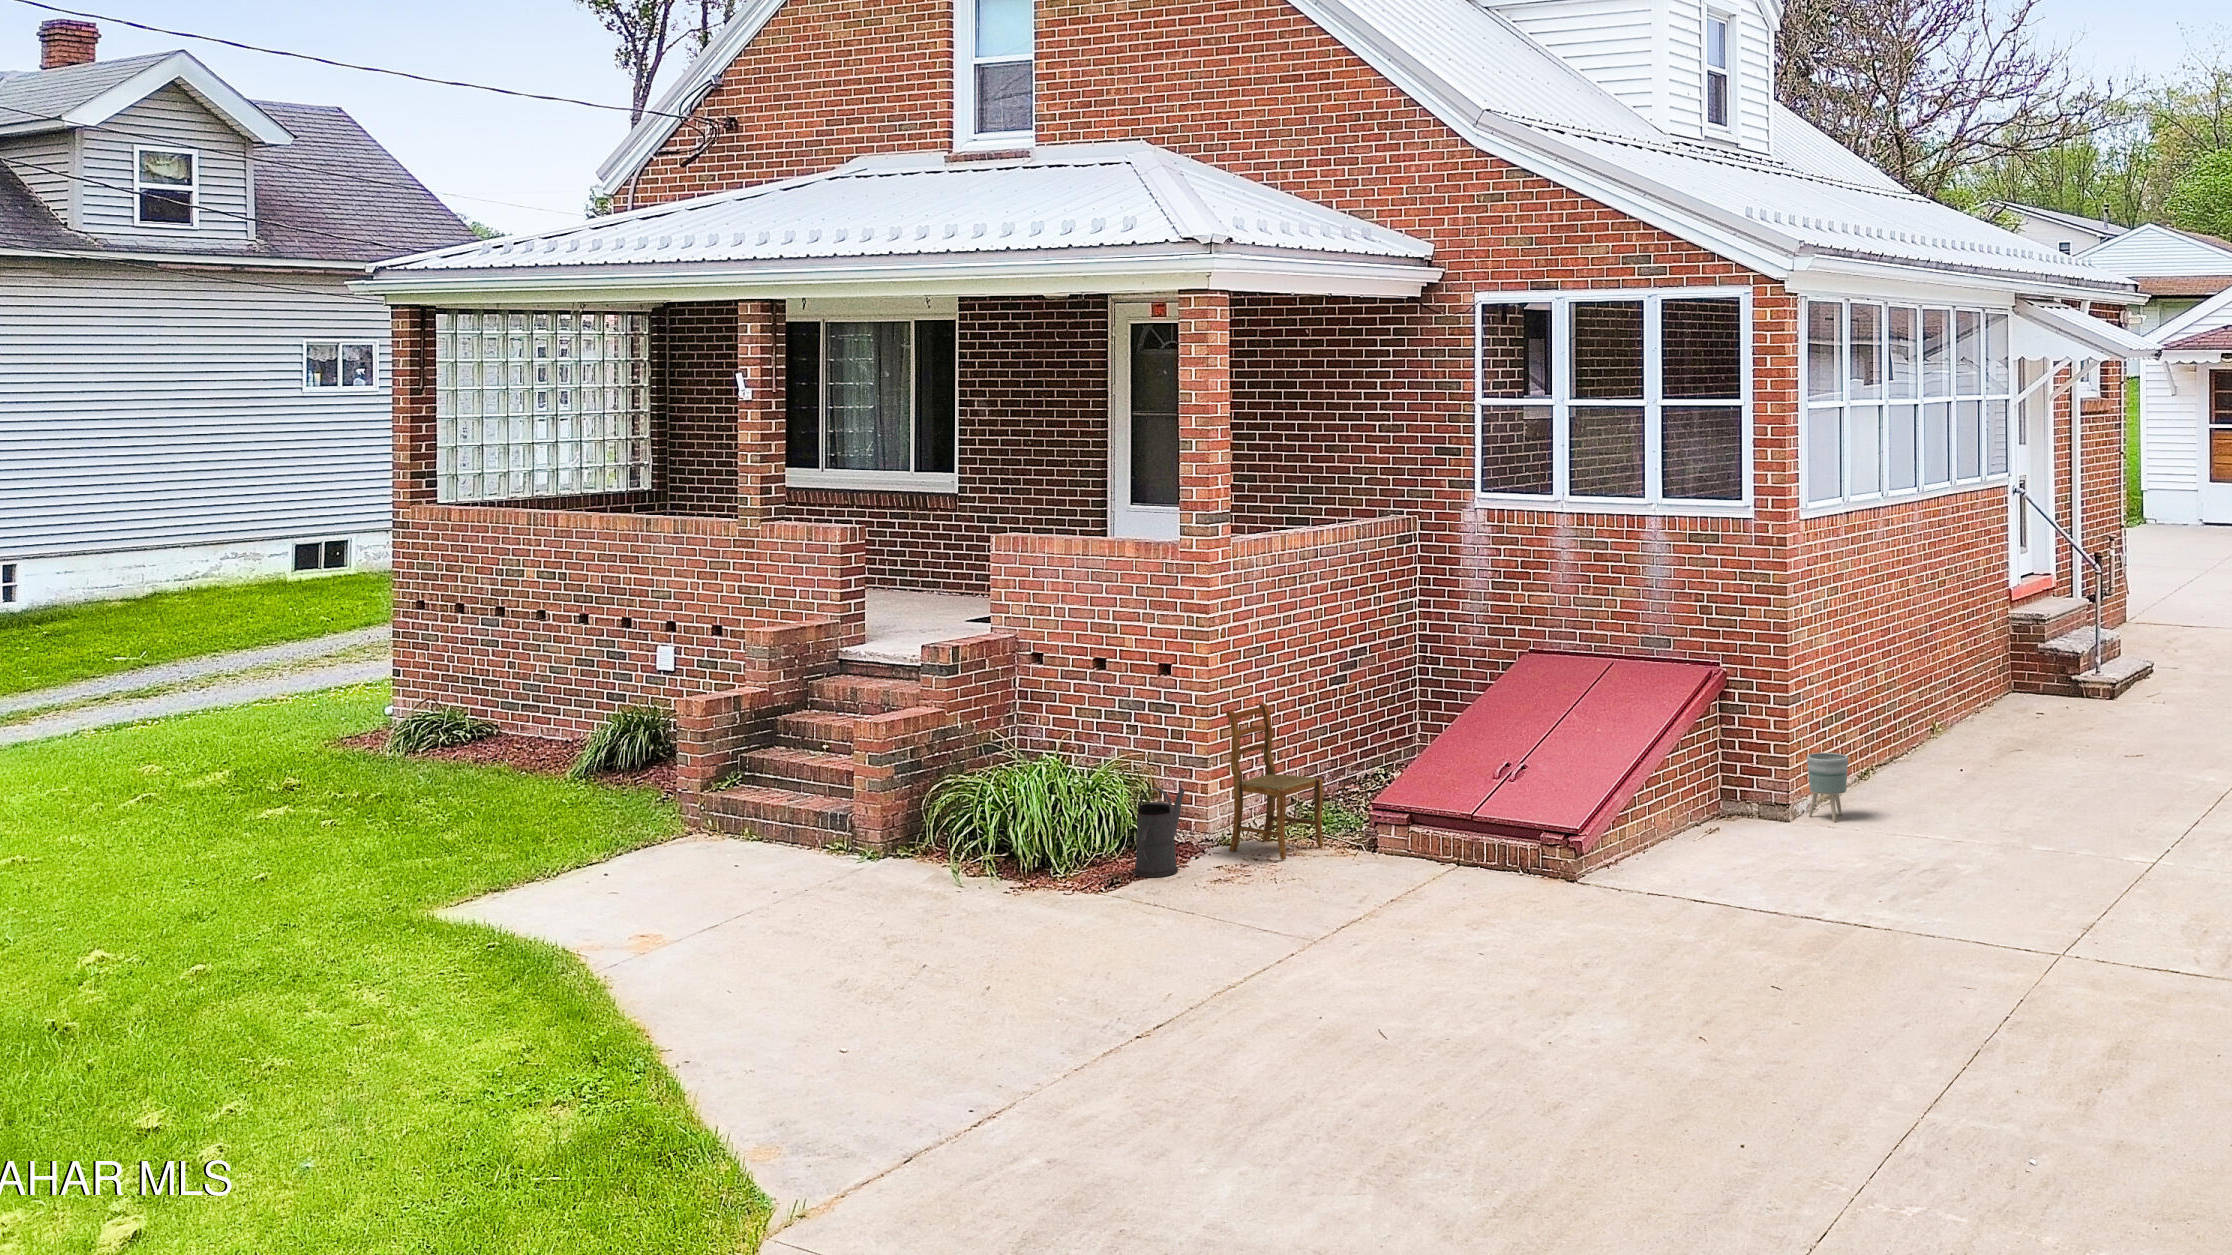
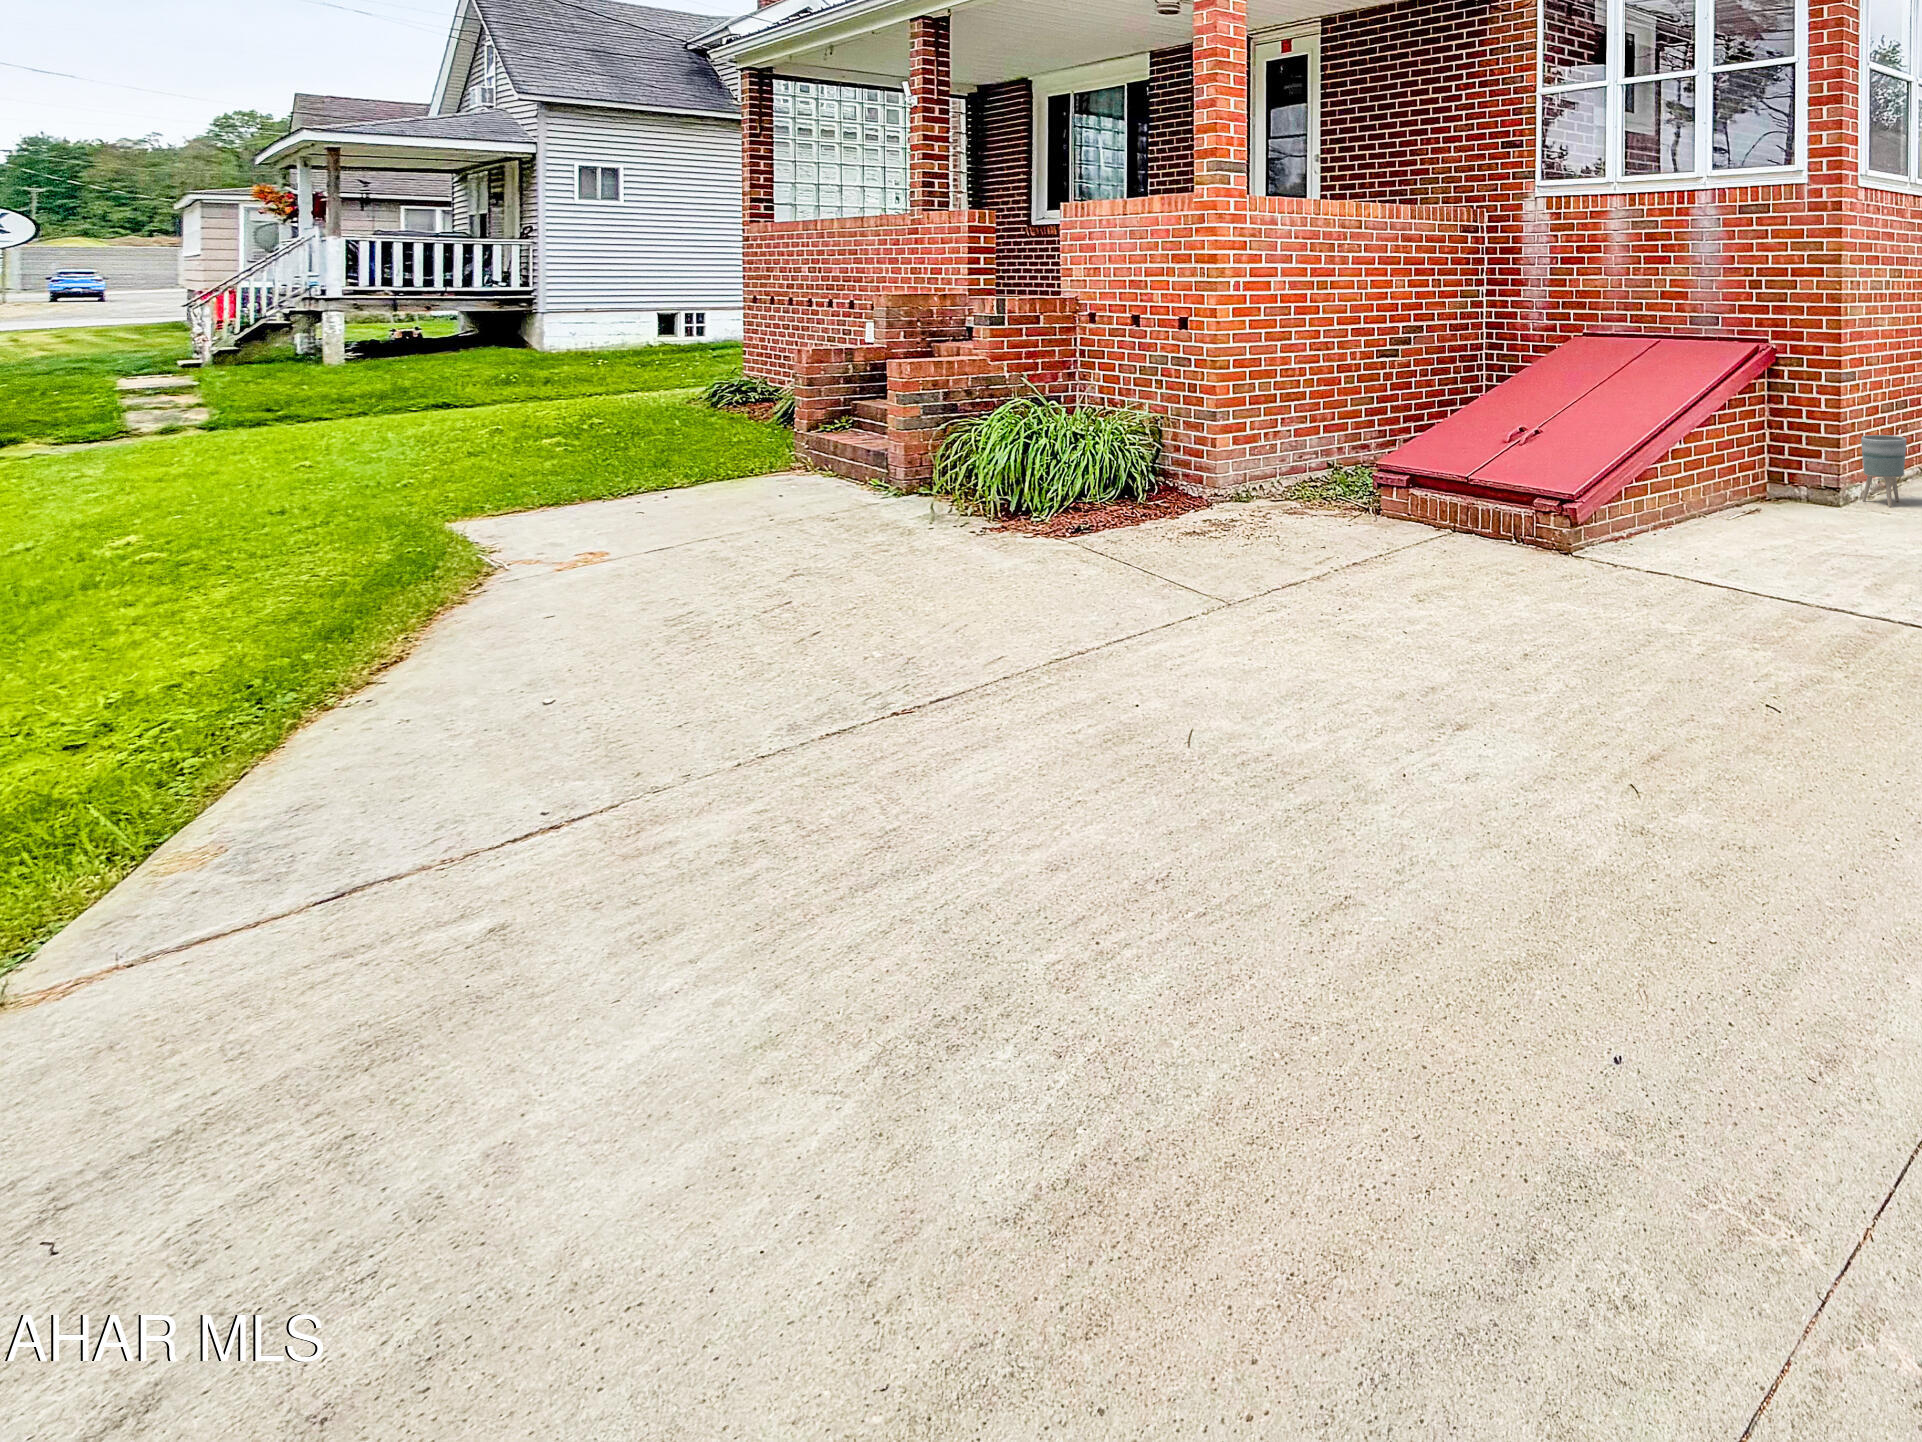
chair: present [1226,703,1323,860] -> none [1238,361,1336,516]
watering can: present [1134,788,1185,877] -> none [1118,435,1193,526]

